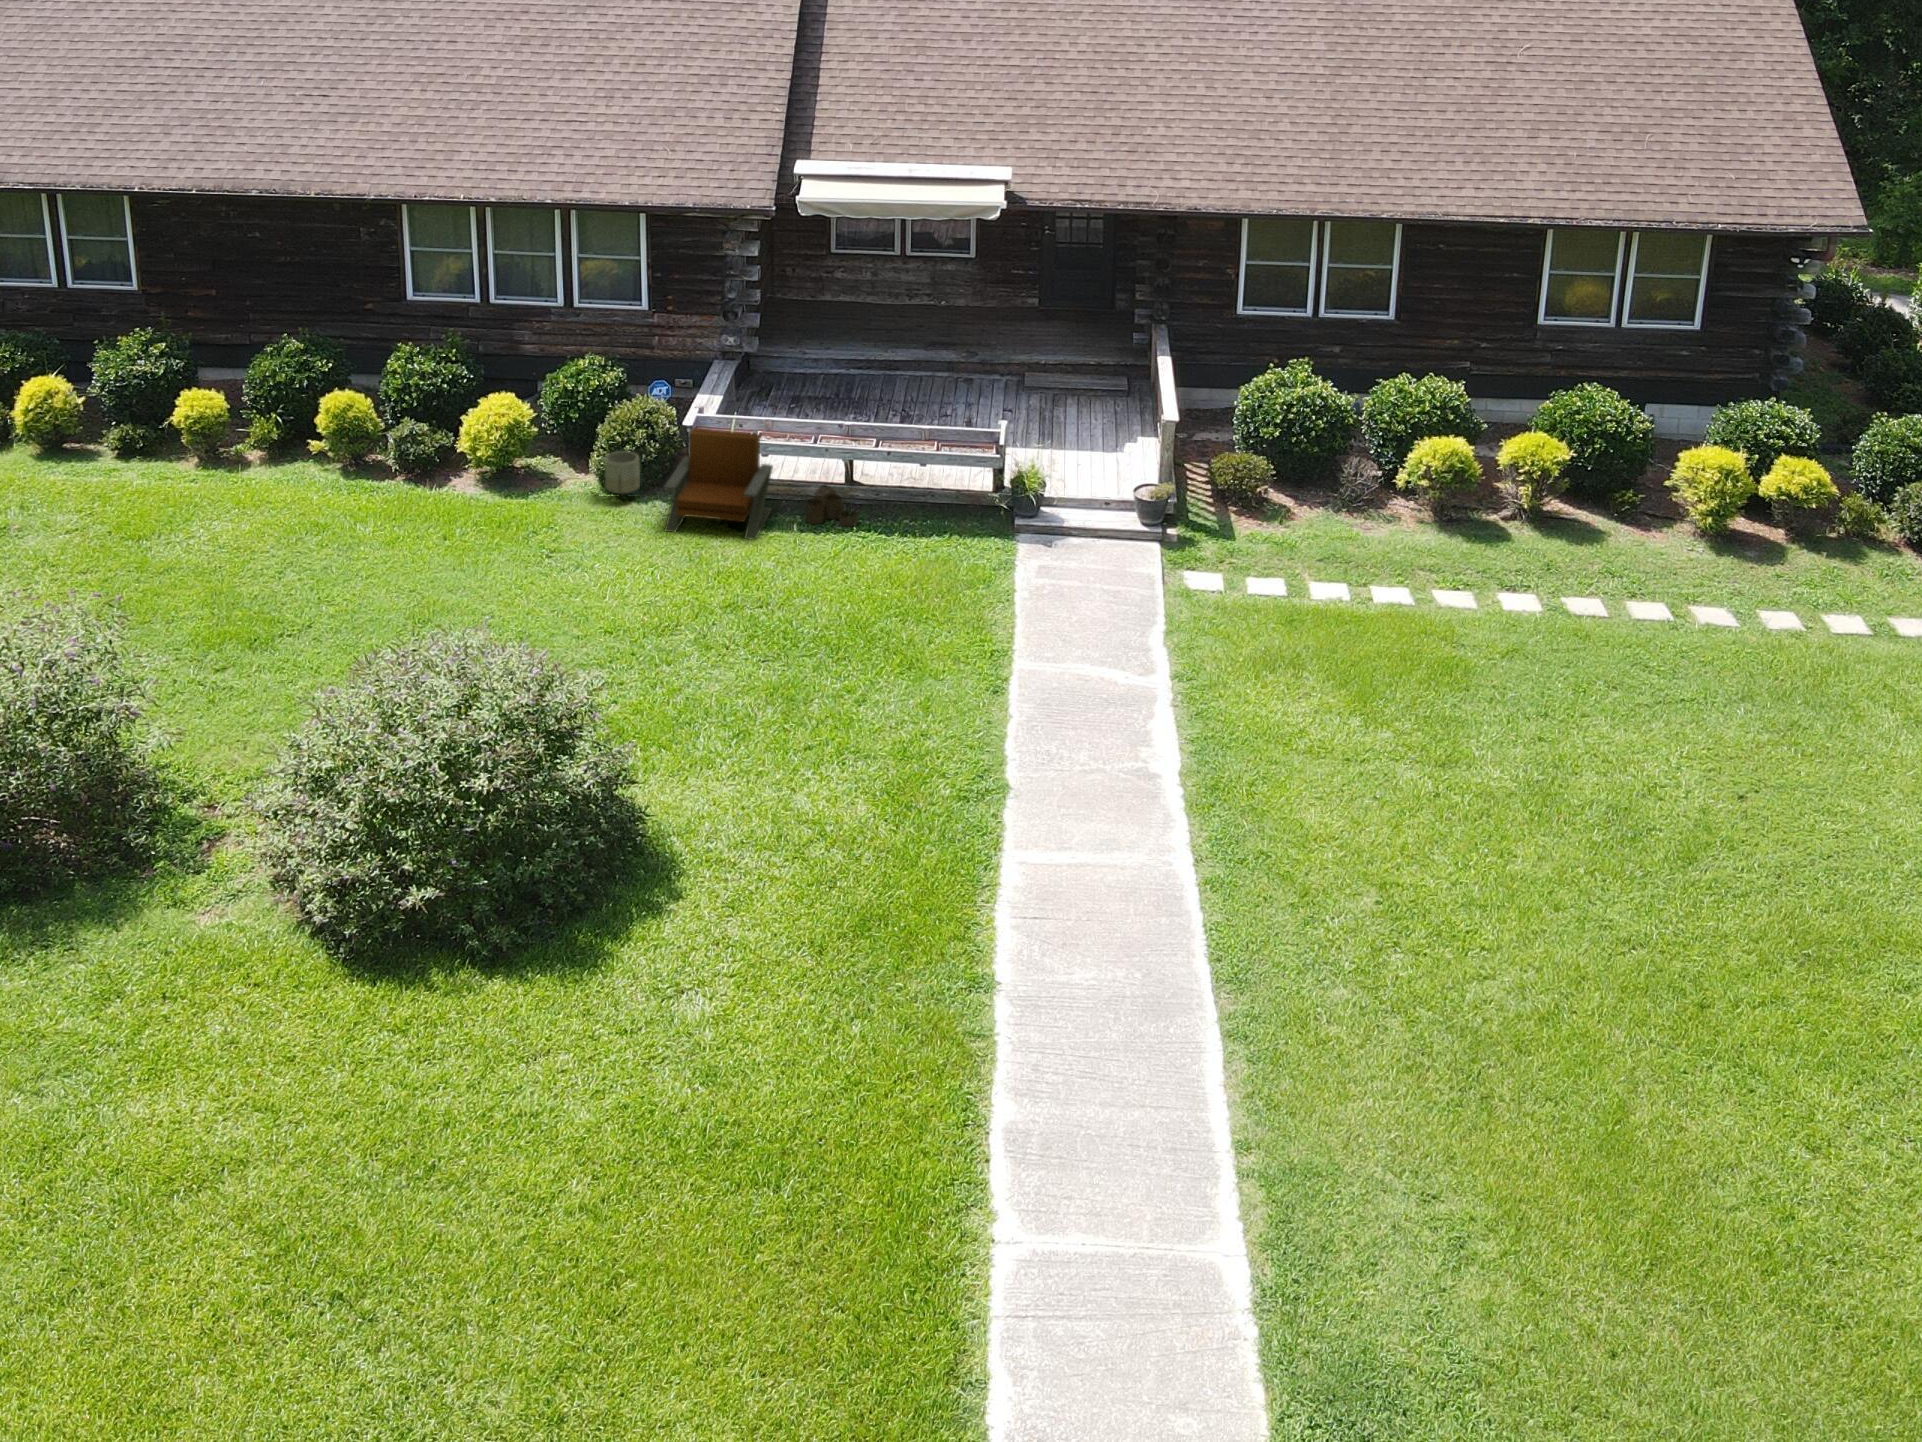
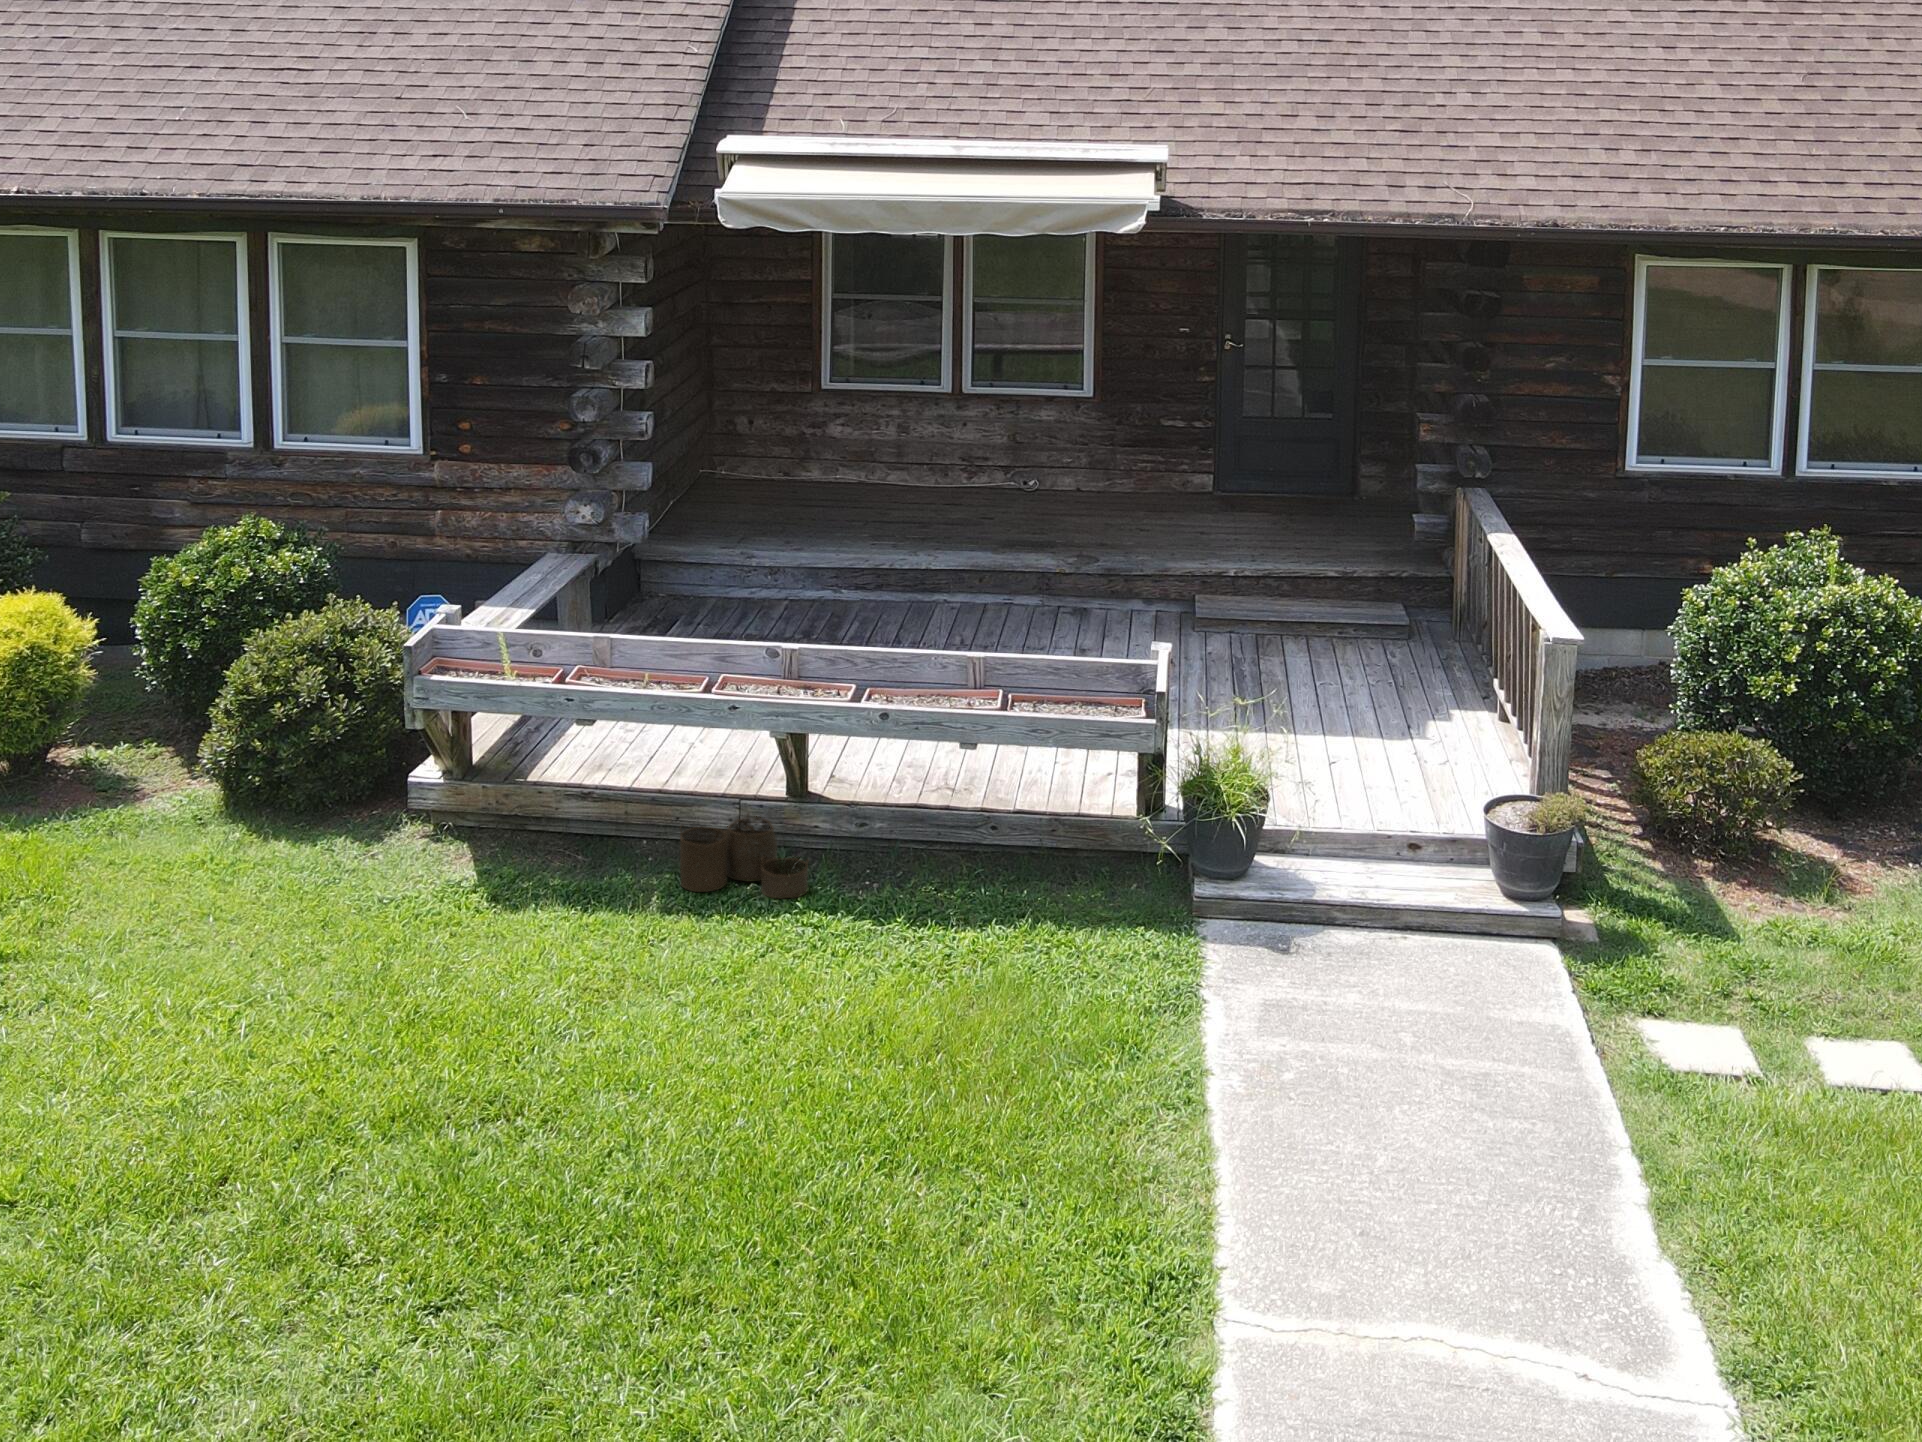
lounge chair: present [664,428,773,540] -> none [318,655,610,930]
planter: present [605,451,640,494] -> none [214,715,304,850]

